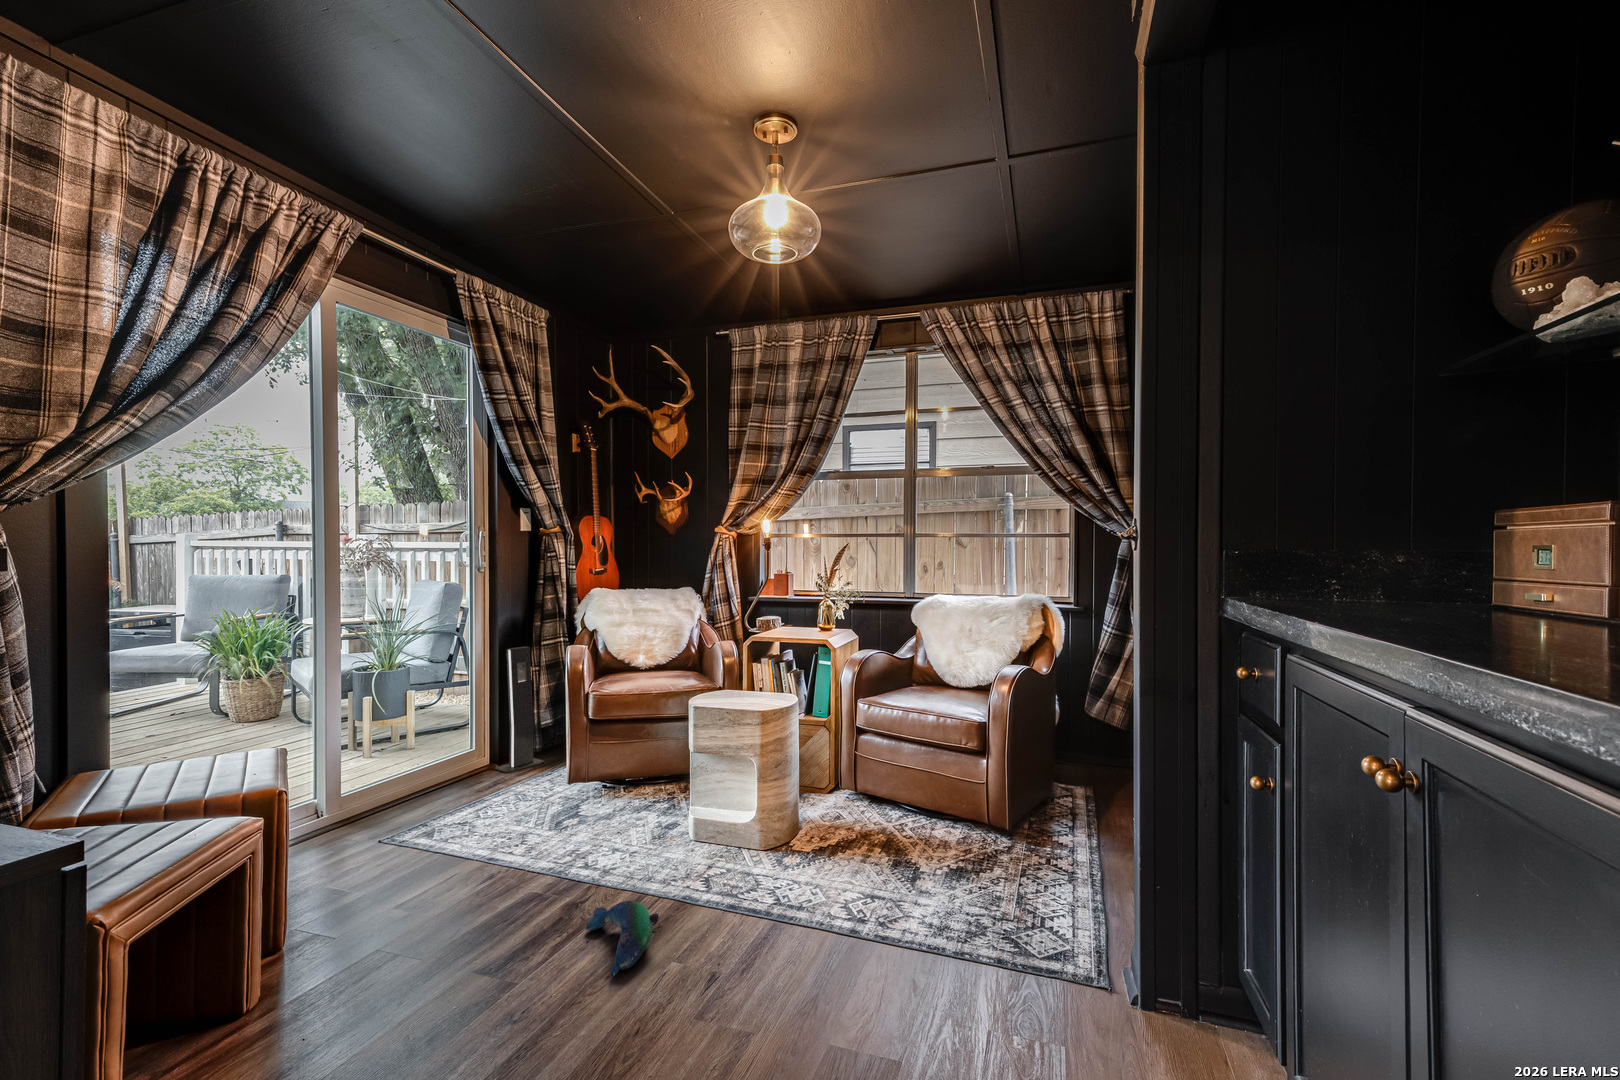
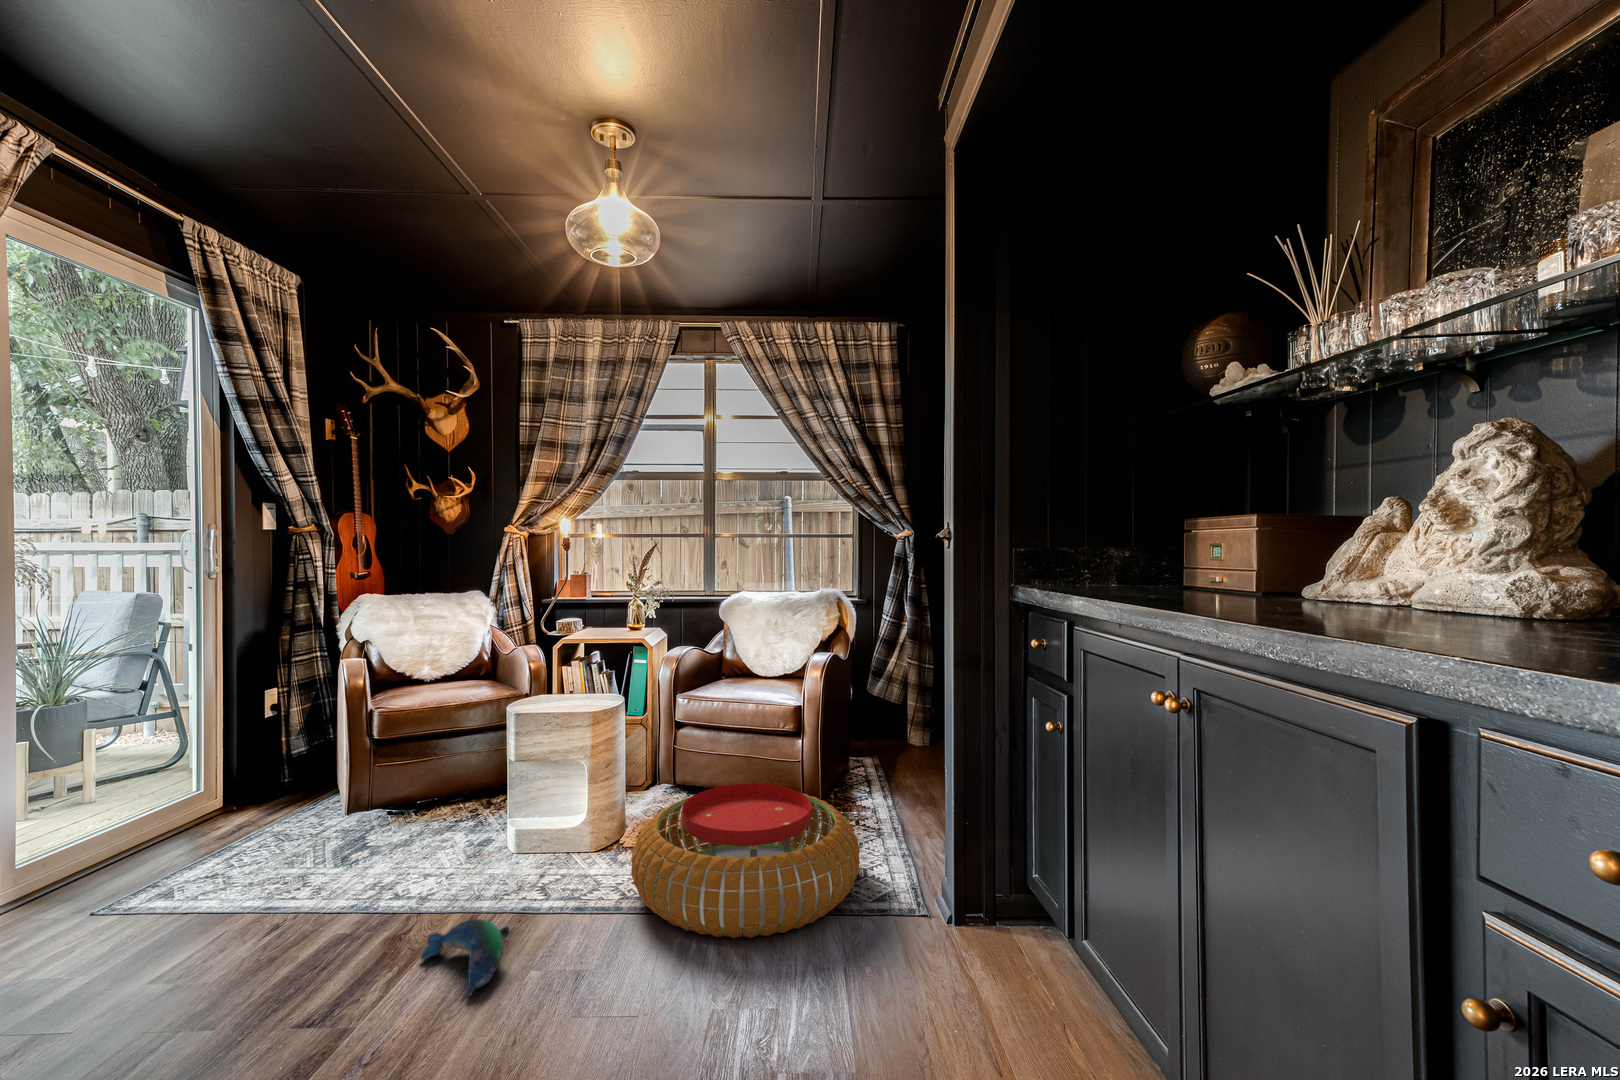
speaker: present [494,647,545,773] -> none [233,665,301,814]
pouf: none [783,802,1031,975] -> present [631,784,860,938]

